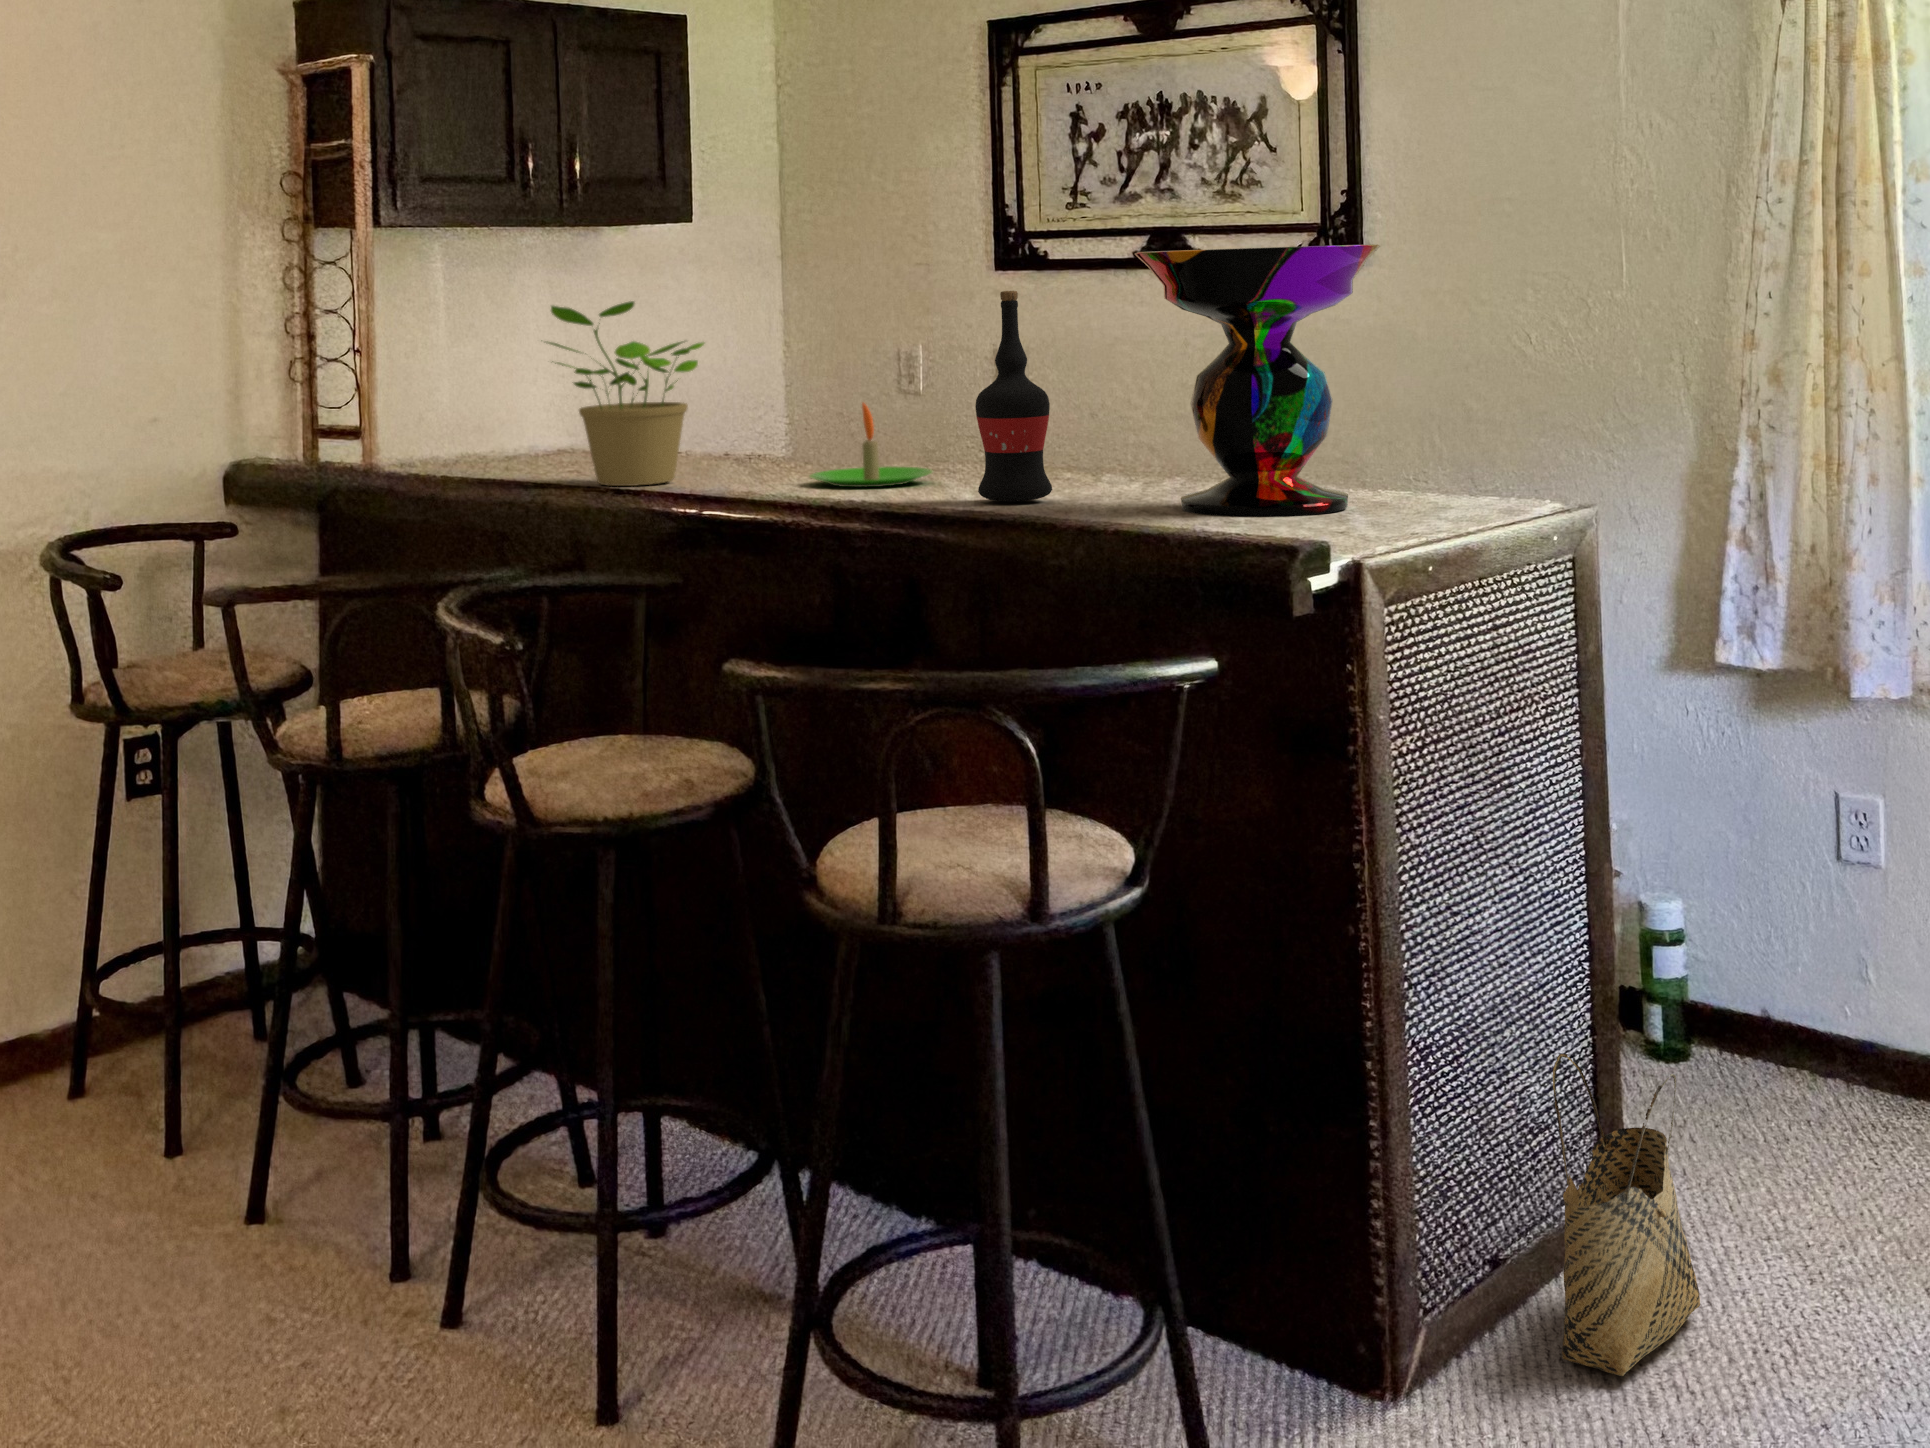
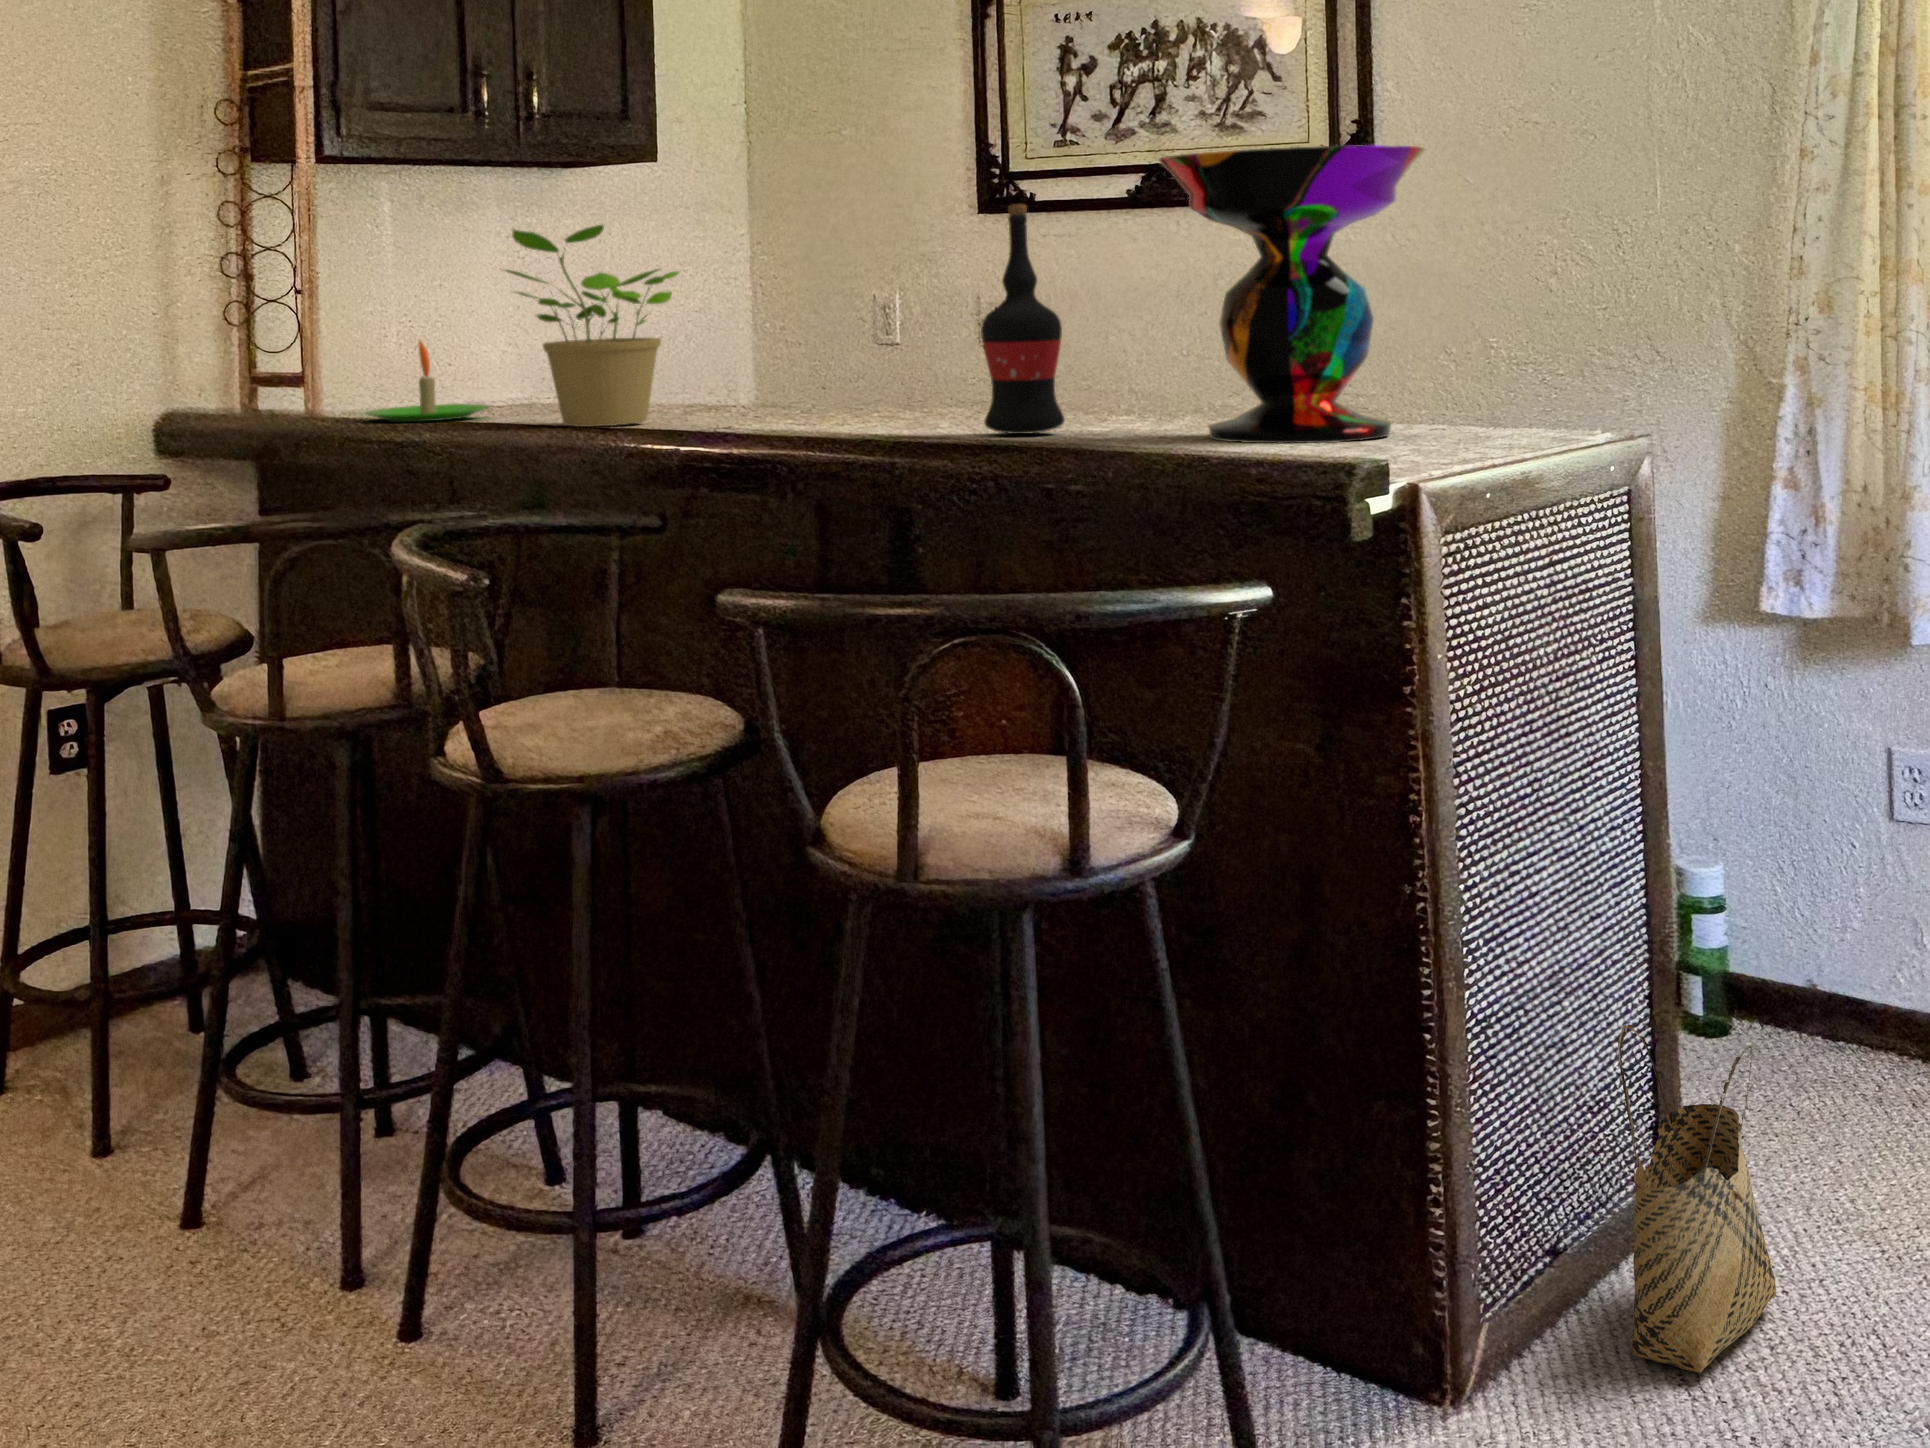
candle: present [810,403,933,487] -> present [366,341,489,422]

